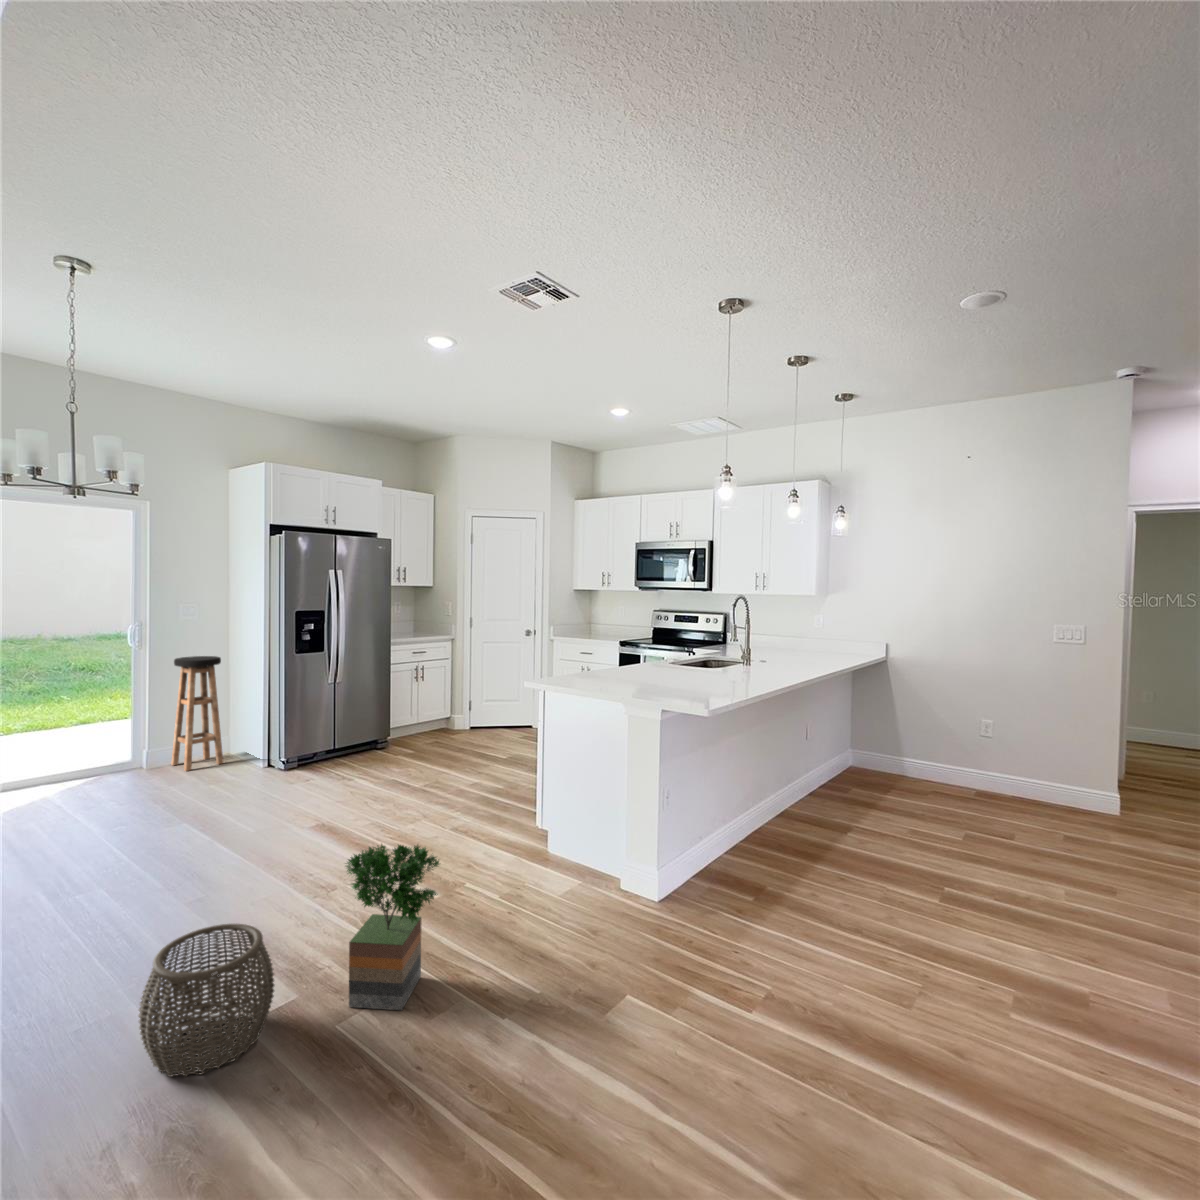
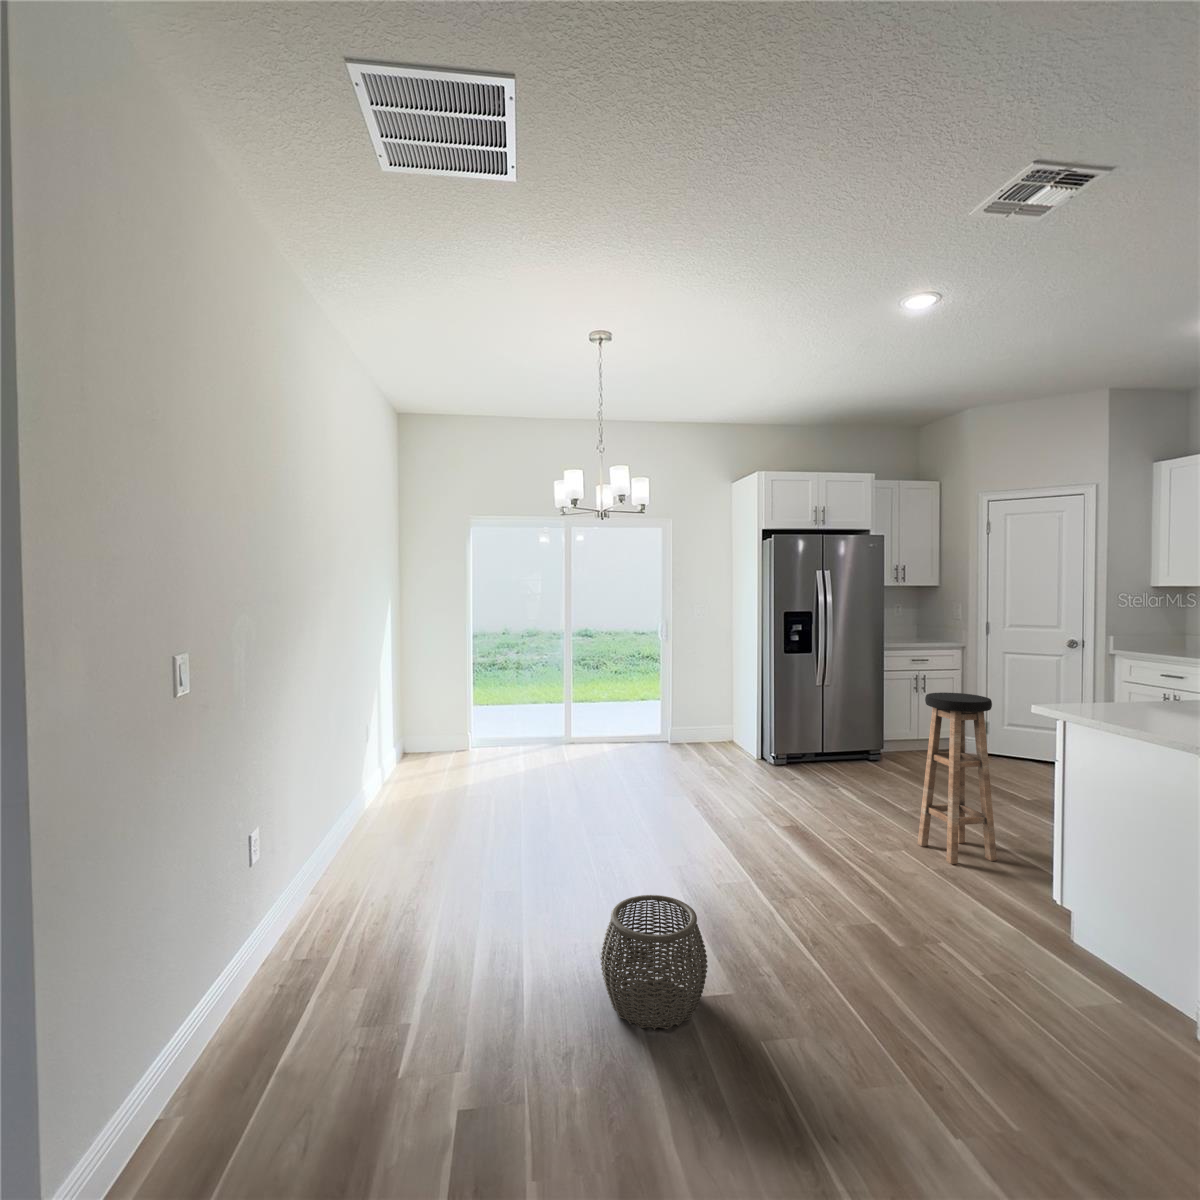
bar stool: present [171,656,223,771] -> present [918,693,997,864]
potted tree: present [346,844,439,1010] -> none [774,862,884,1058]

